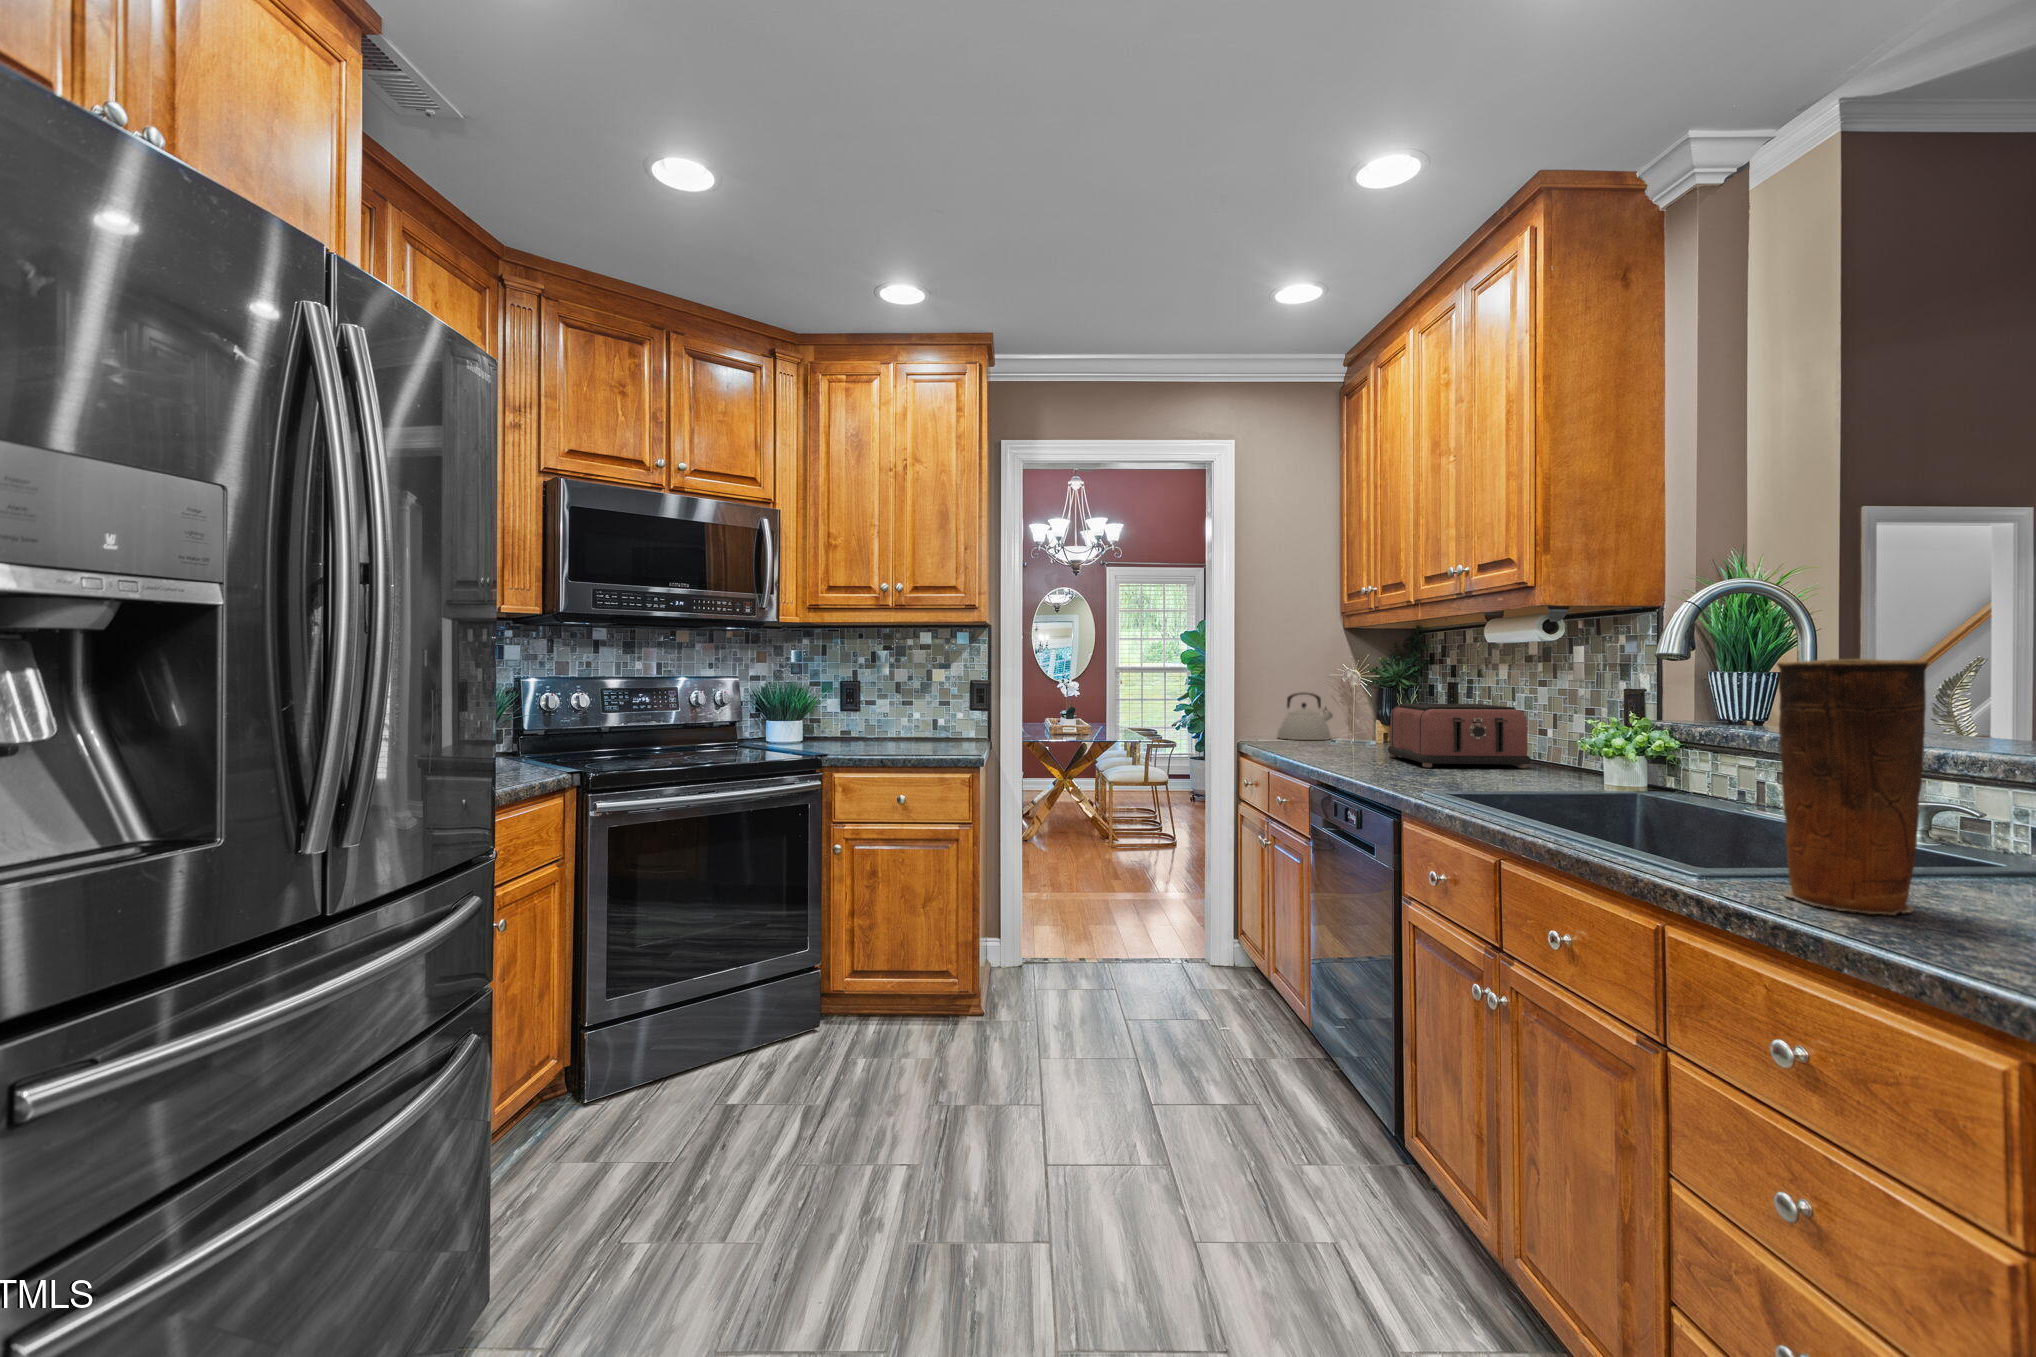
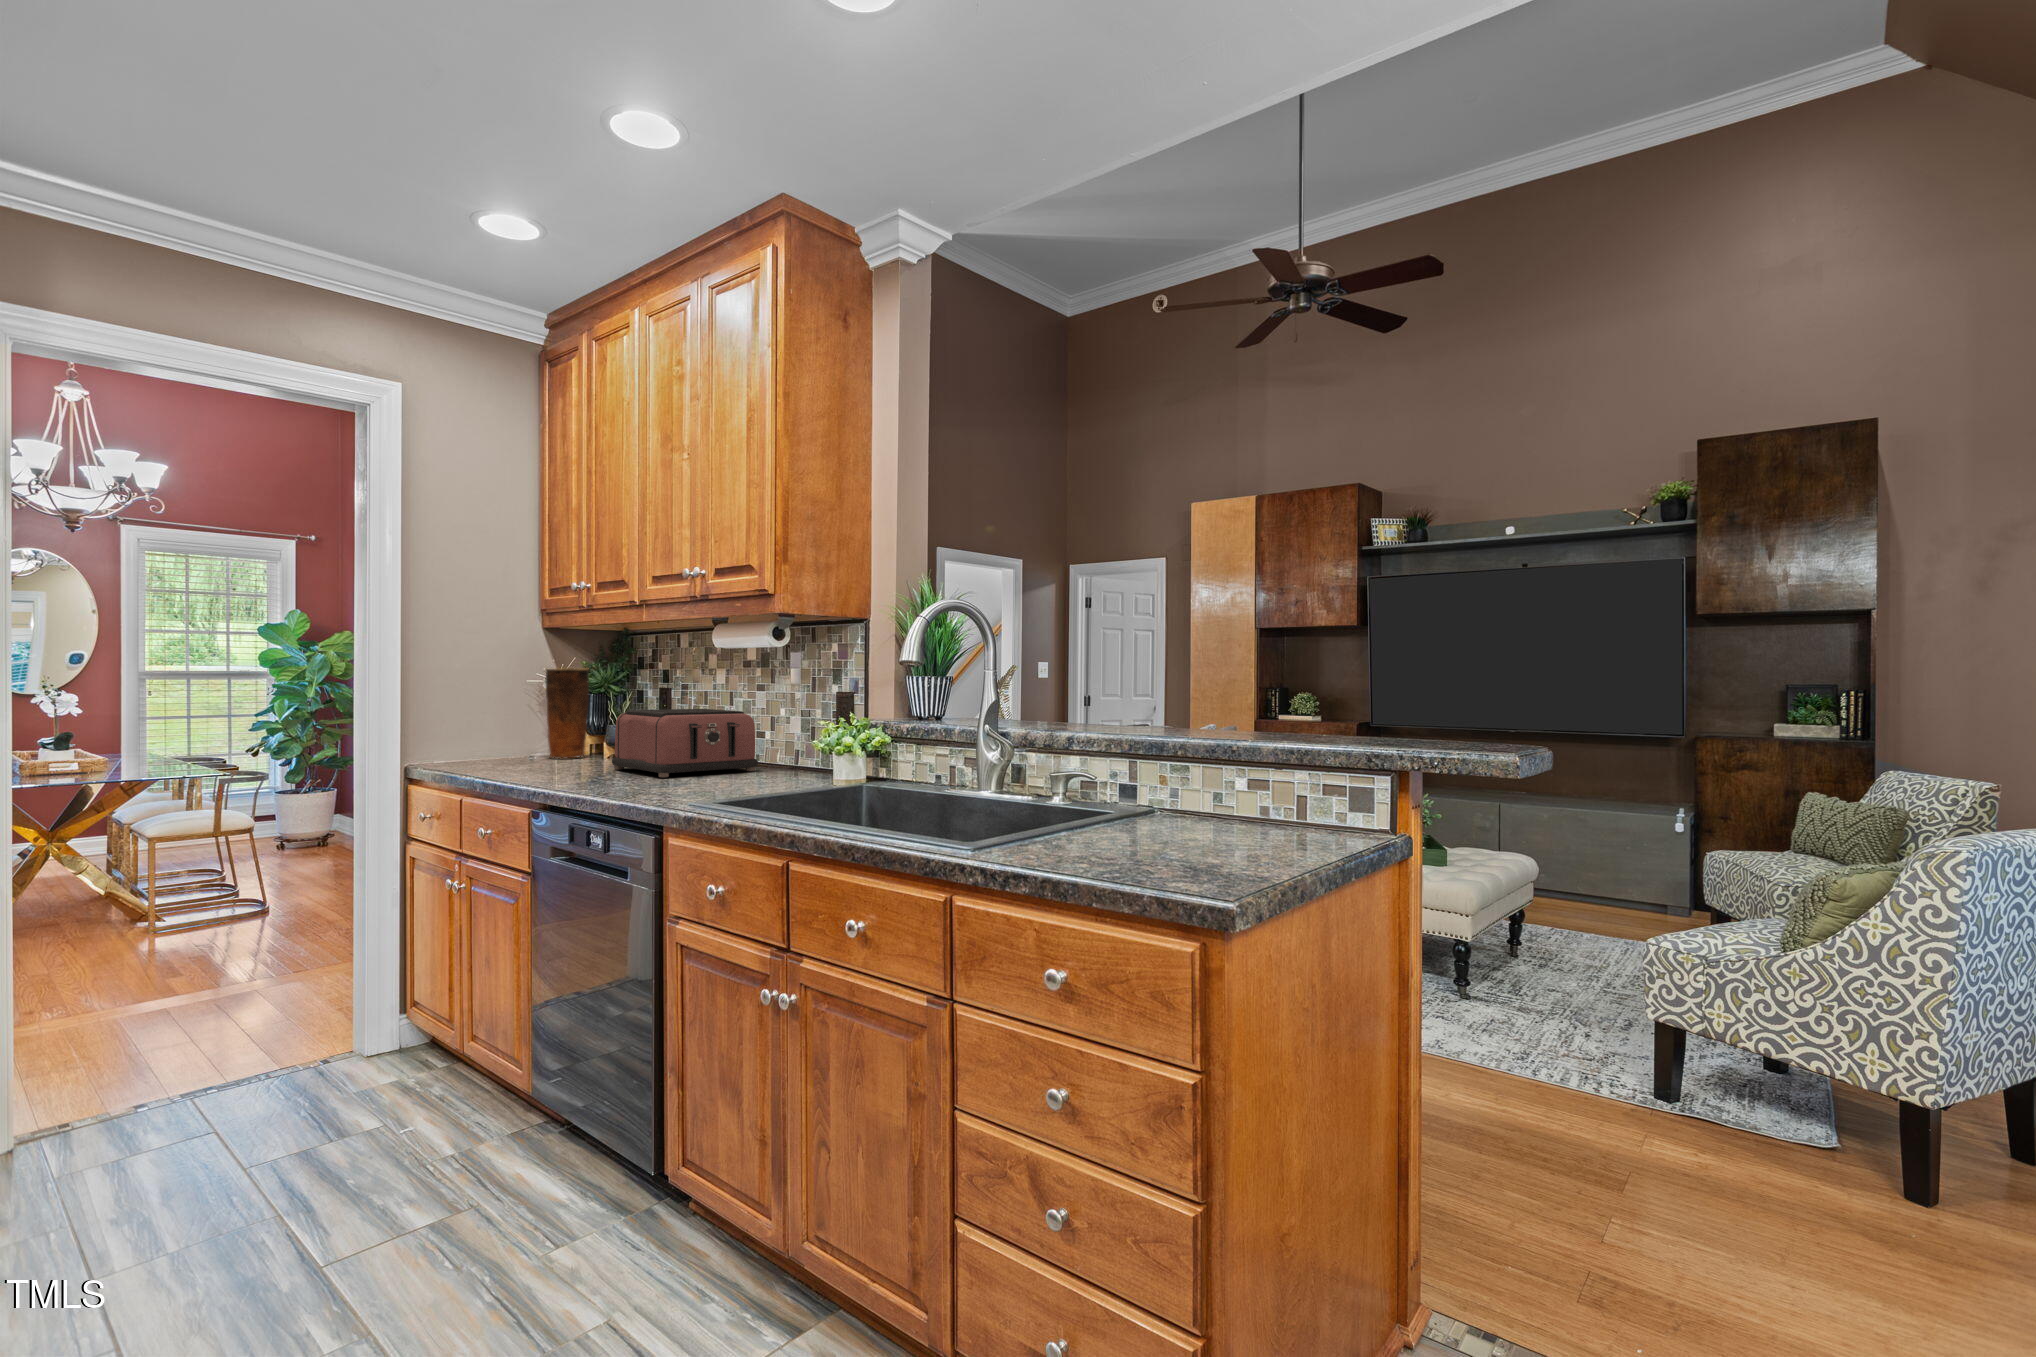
vase: present [1777,659,1928,915] -> present [545,668,589,759]
kettle: present [1277,692,1332,740] -> none [458,700,529,757]

